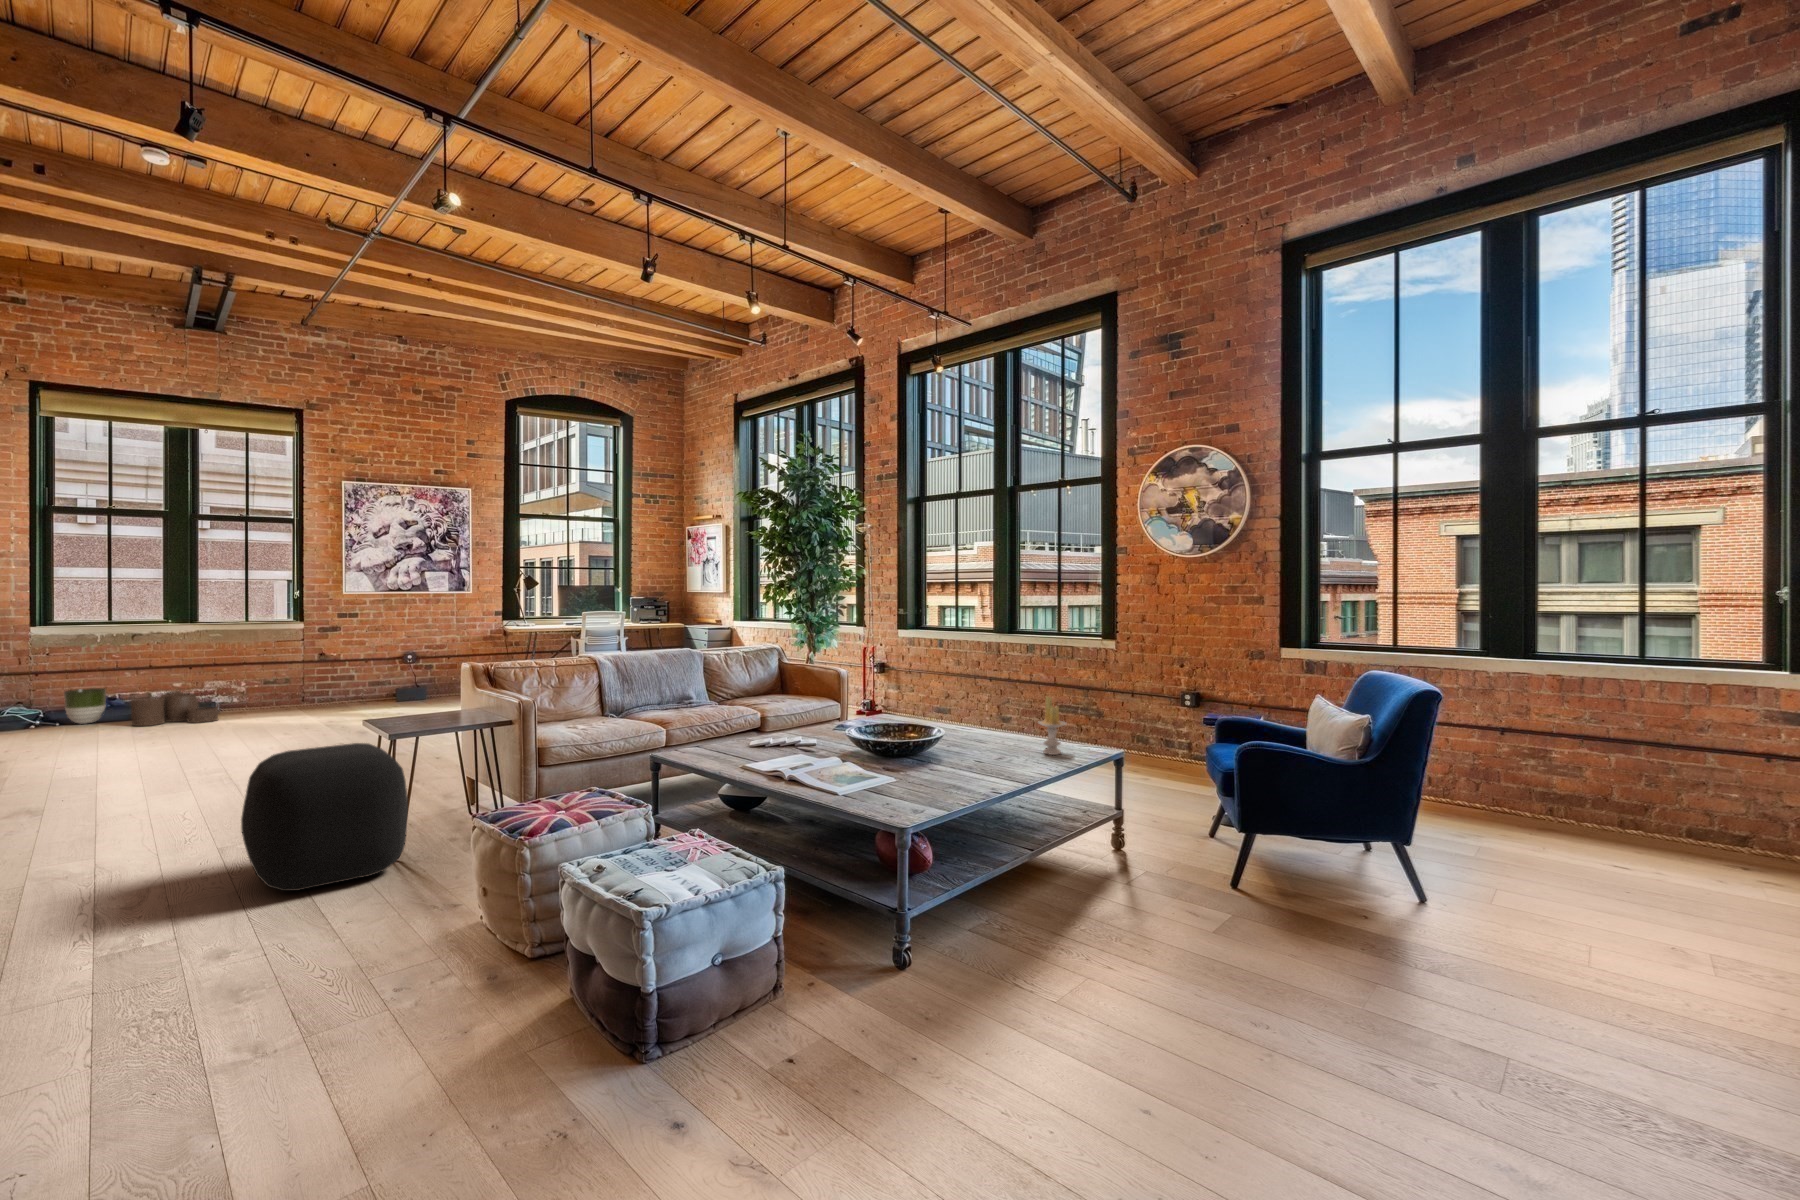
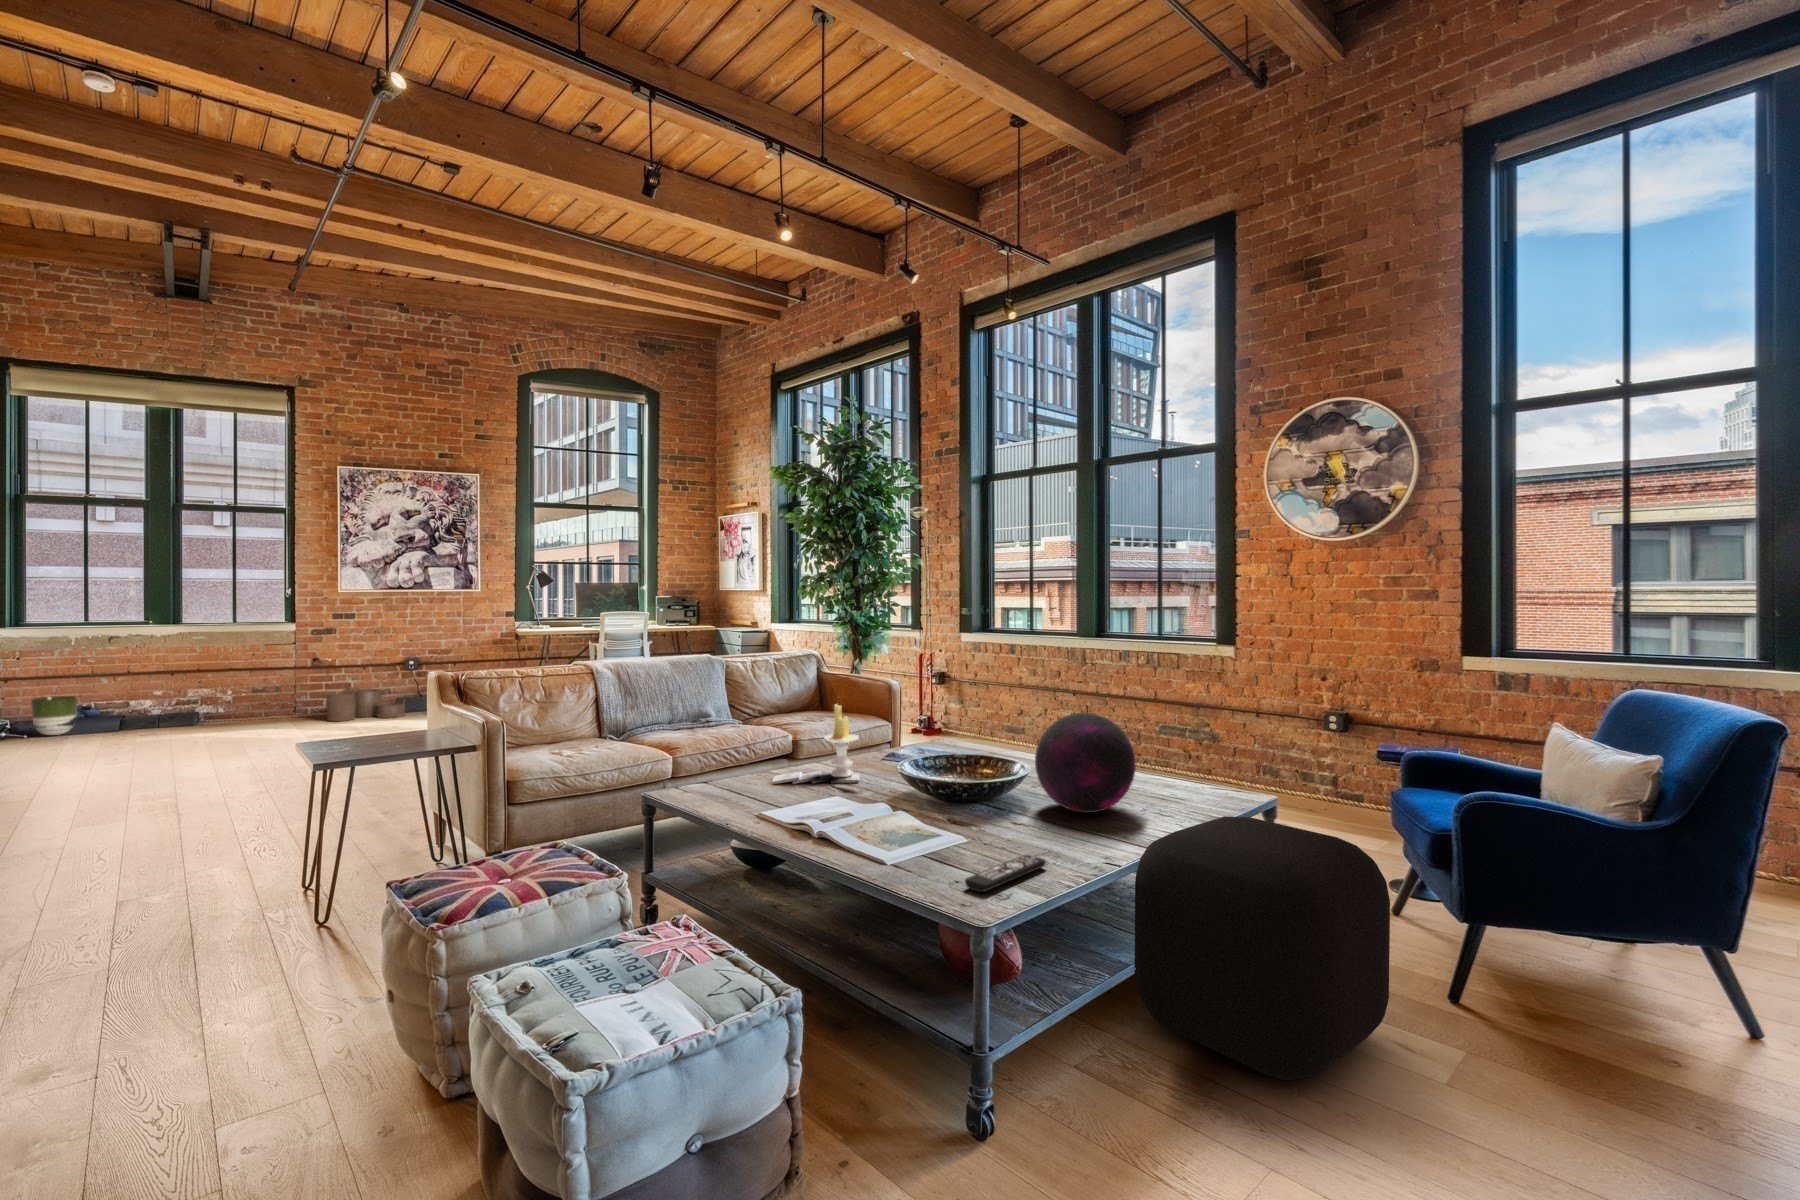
woven basket: present [131,689,218,726] -> present [326,687,405,721]
decorative orb: none [946,691,1018,763] -> present [1035,713,1136,813]
candle: present [1038,697,1066,755] -> present [824,704,859,777]
ottoman: present [241,743,408,891] -> present [1135,816,1390,1081]
remote control: none [891,788,948,810] -> present [965,855,1046,892]

